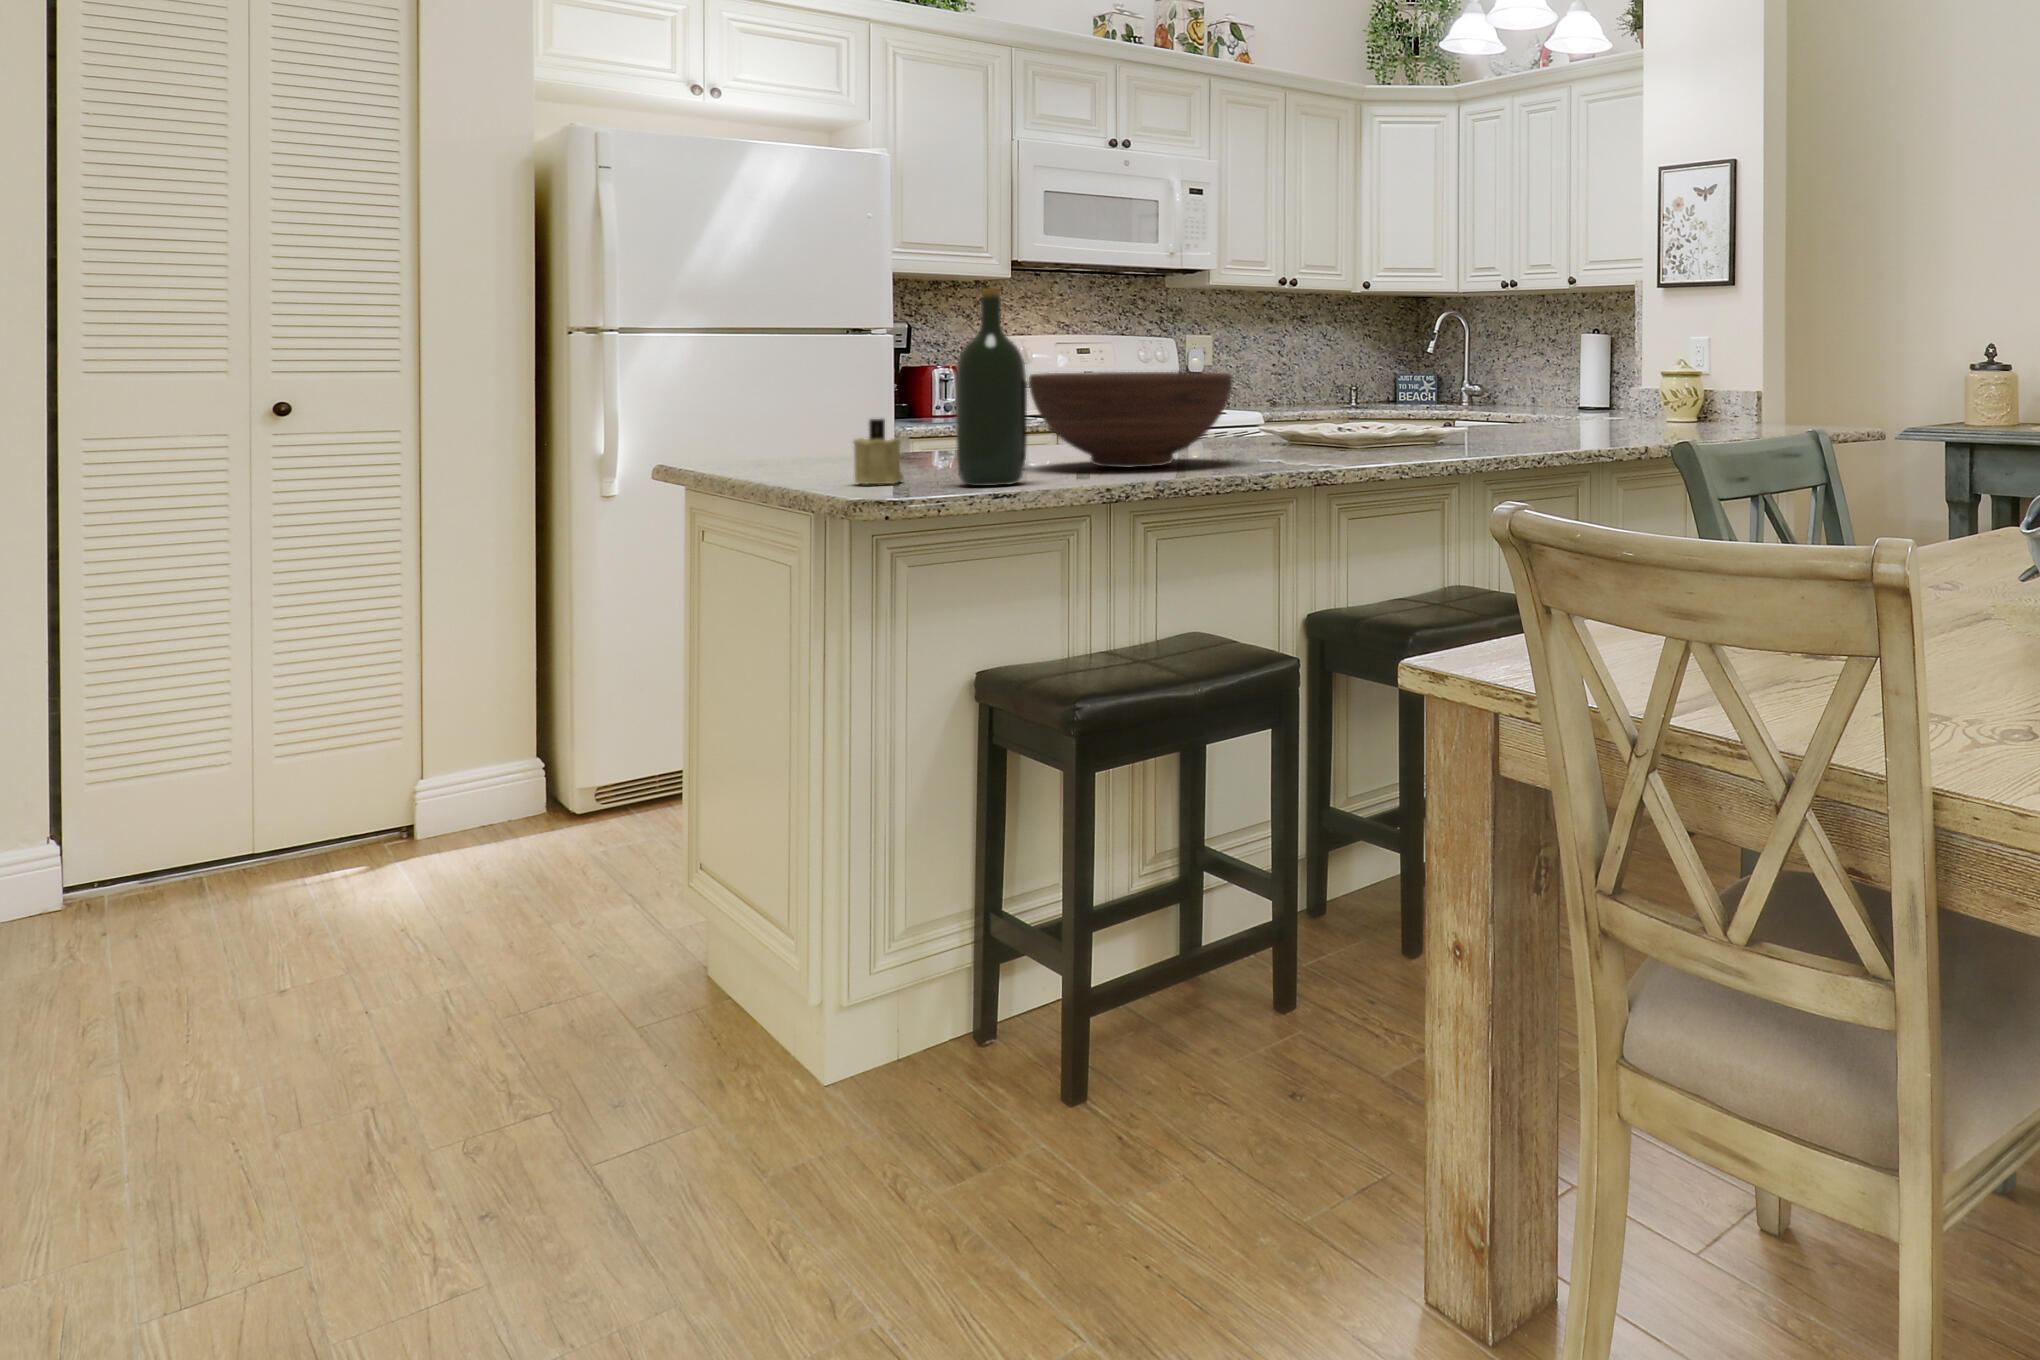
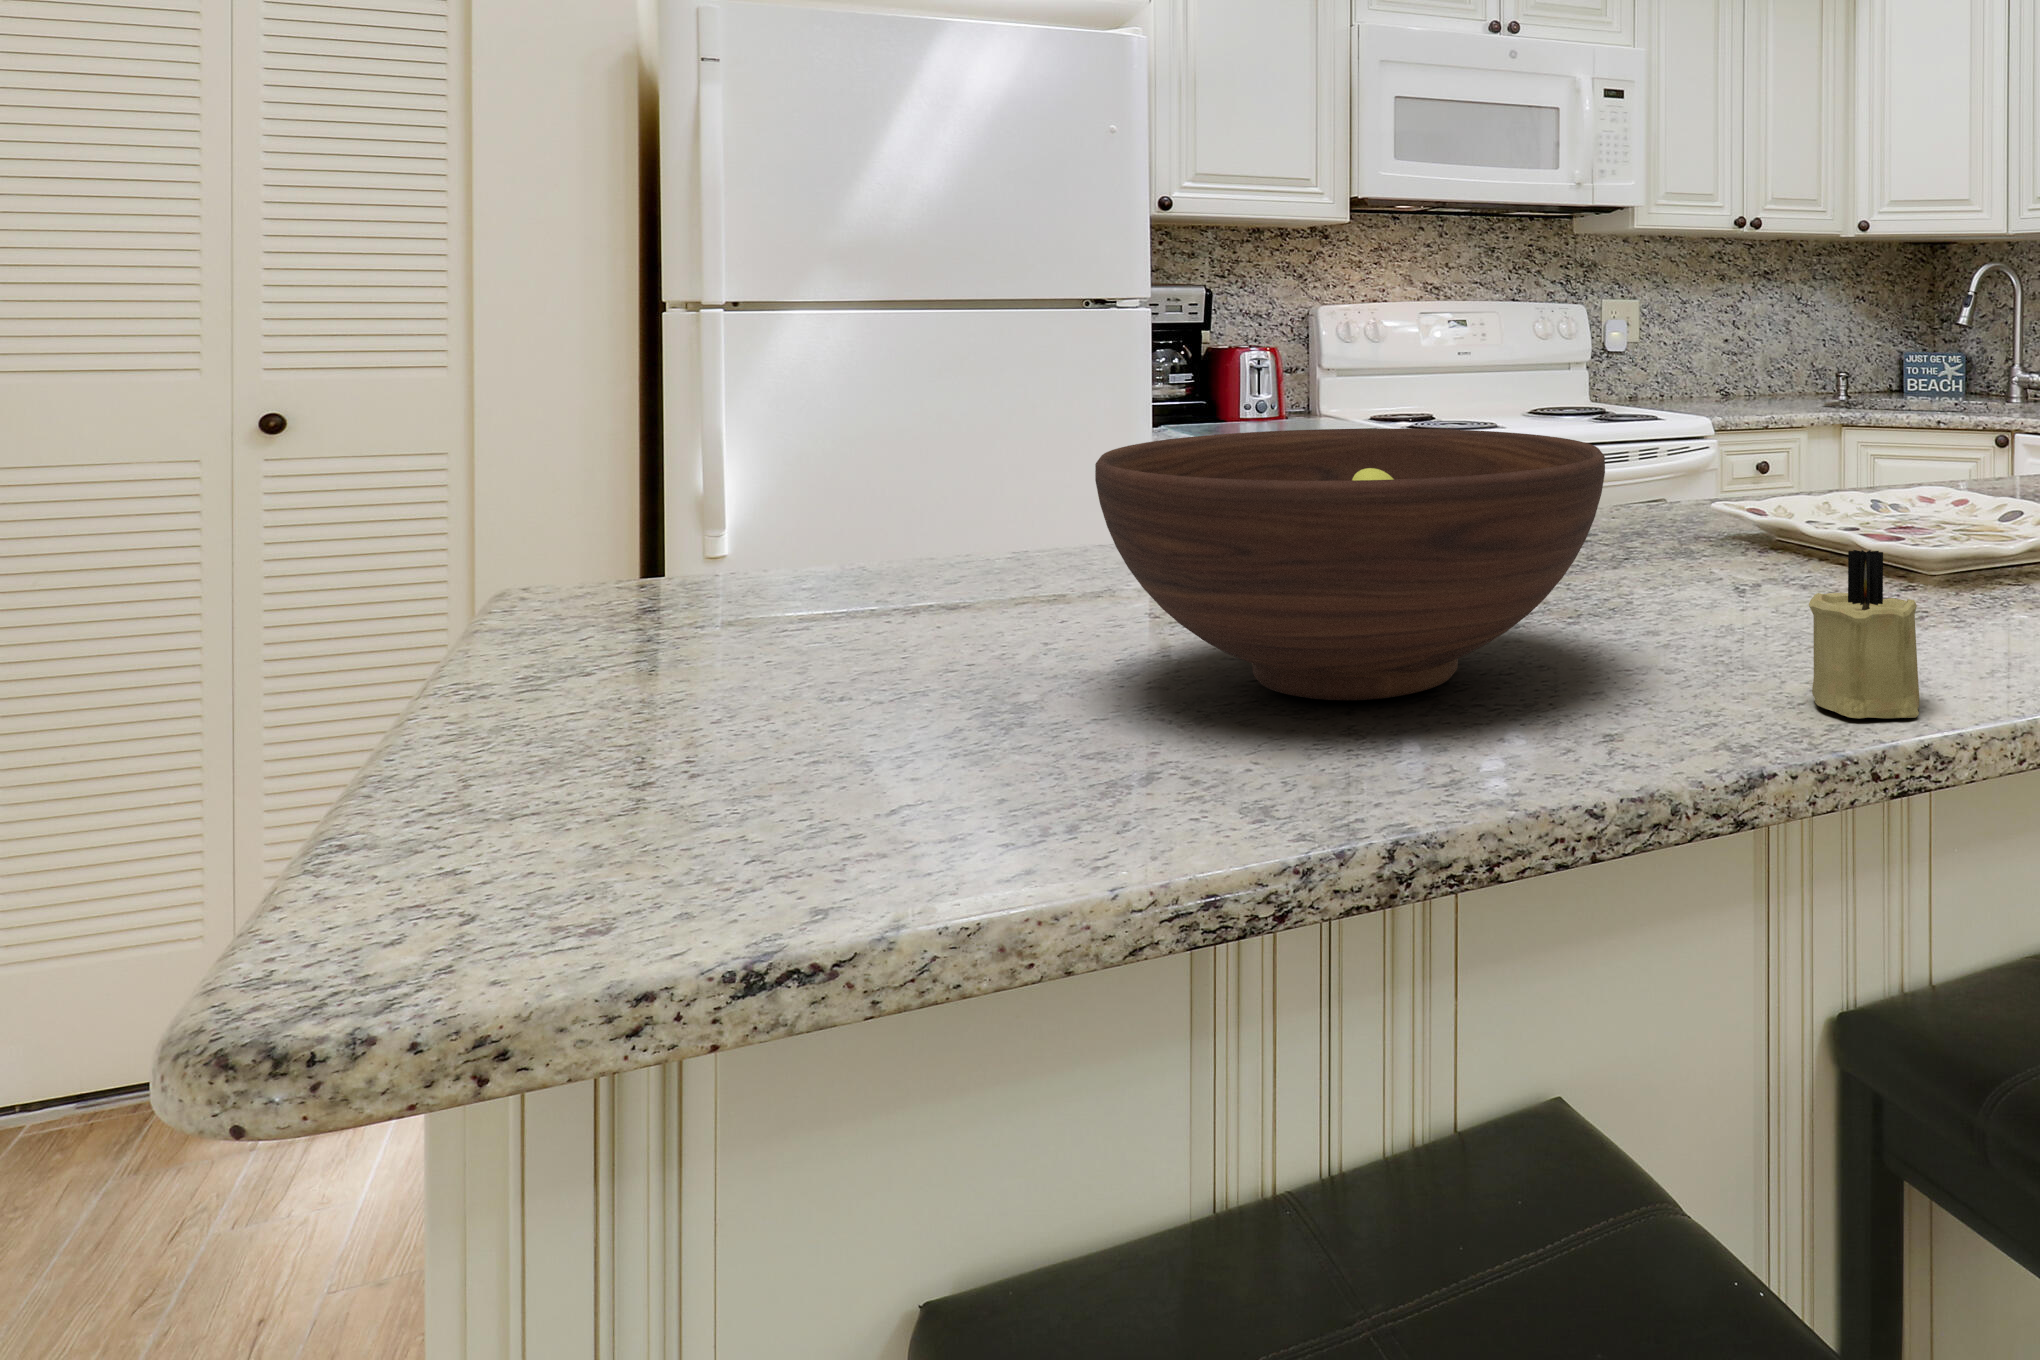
wine bottle: present [956,288,1027,486] -> none [723,236,951,861]
candle: present [853,419,904,484] -> present [1809,550,1919,718]

